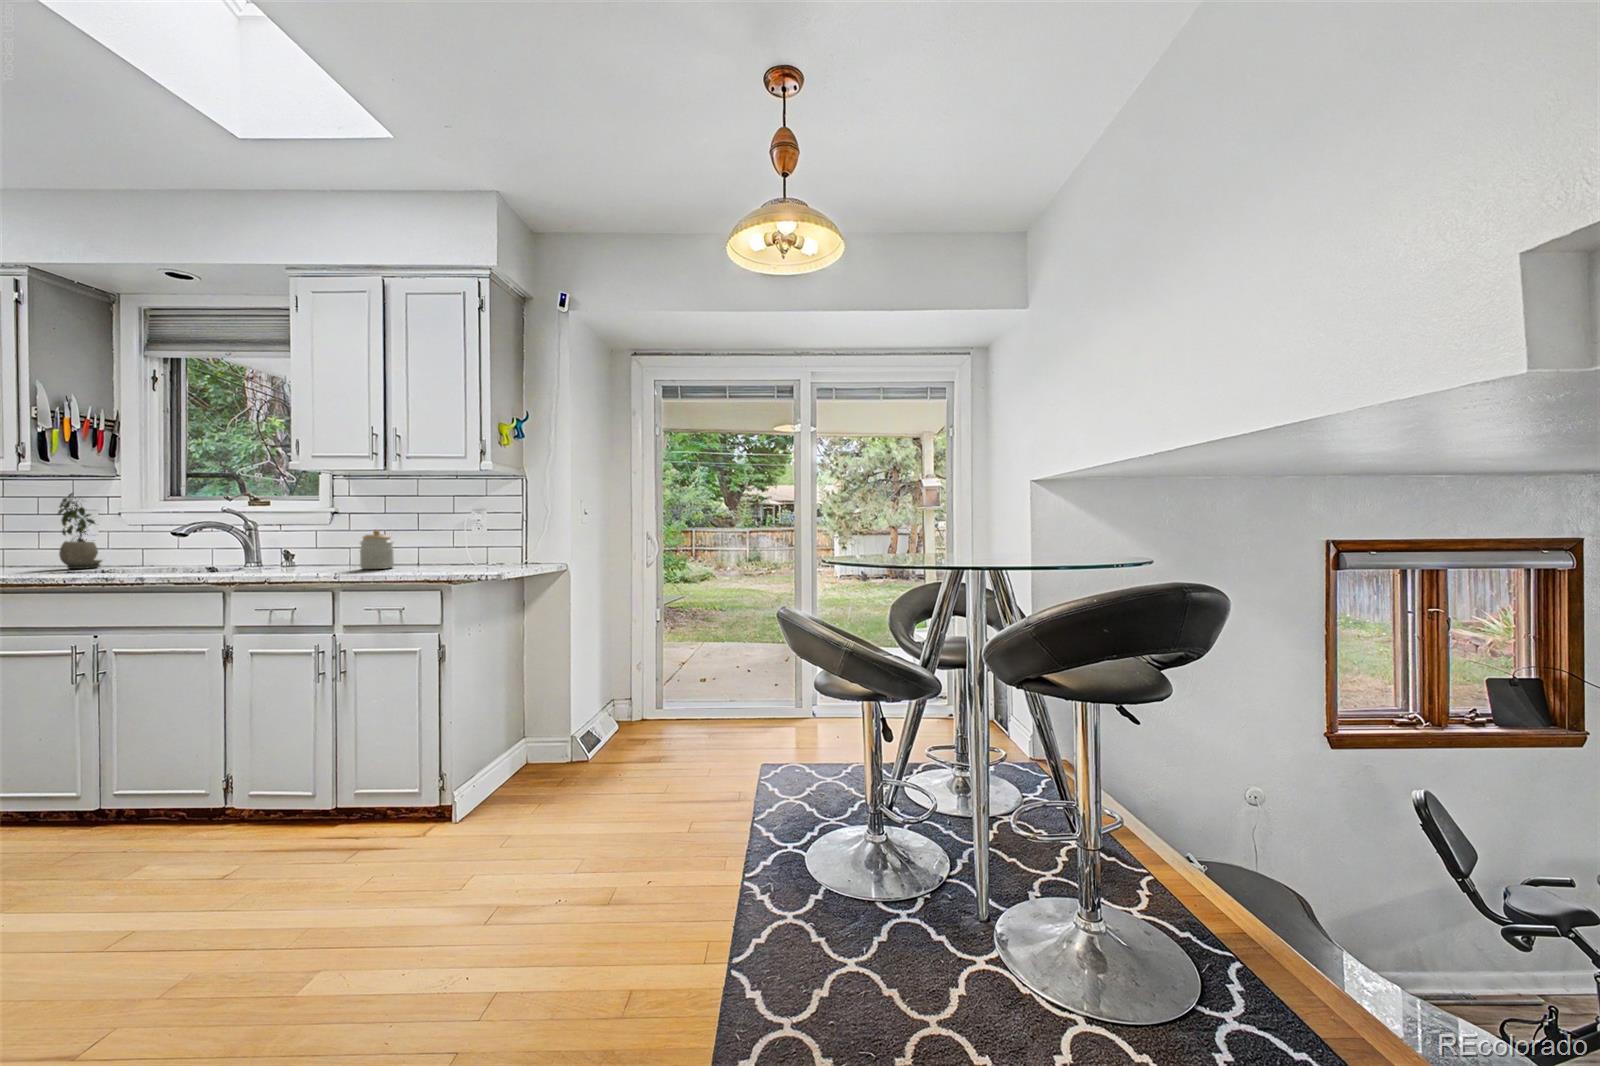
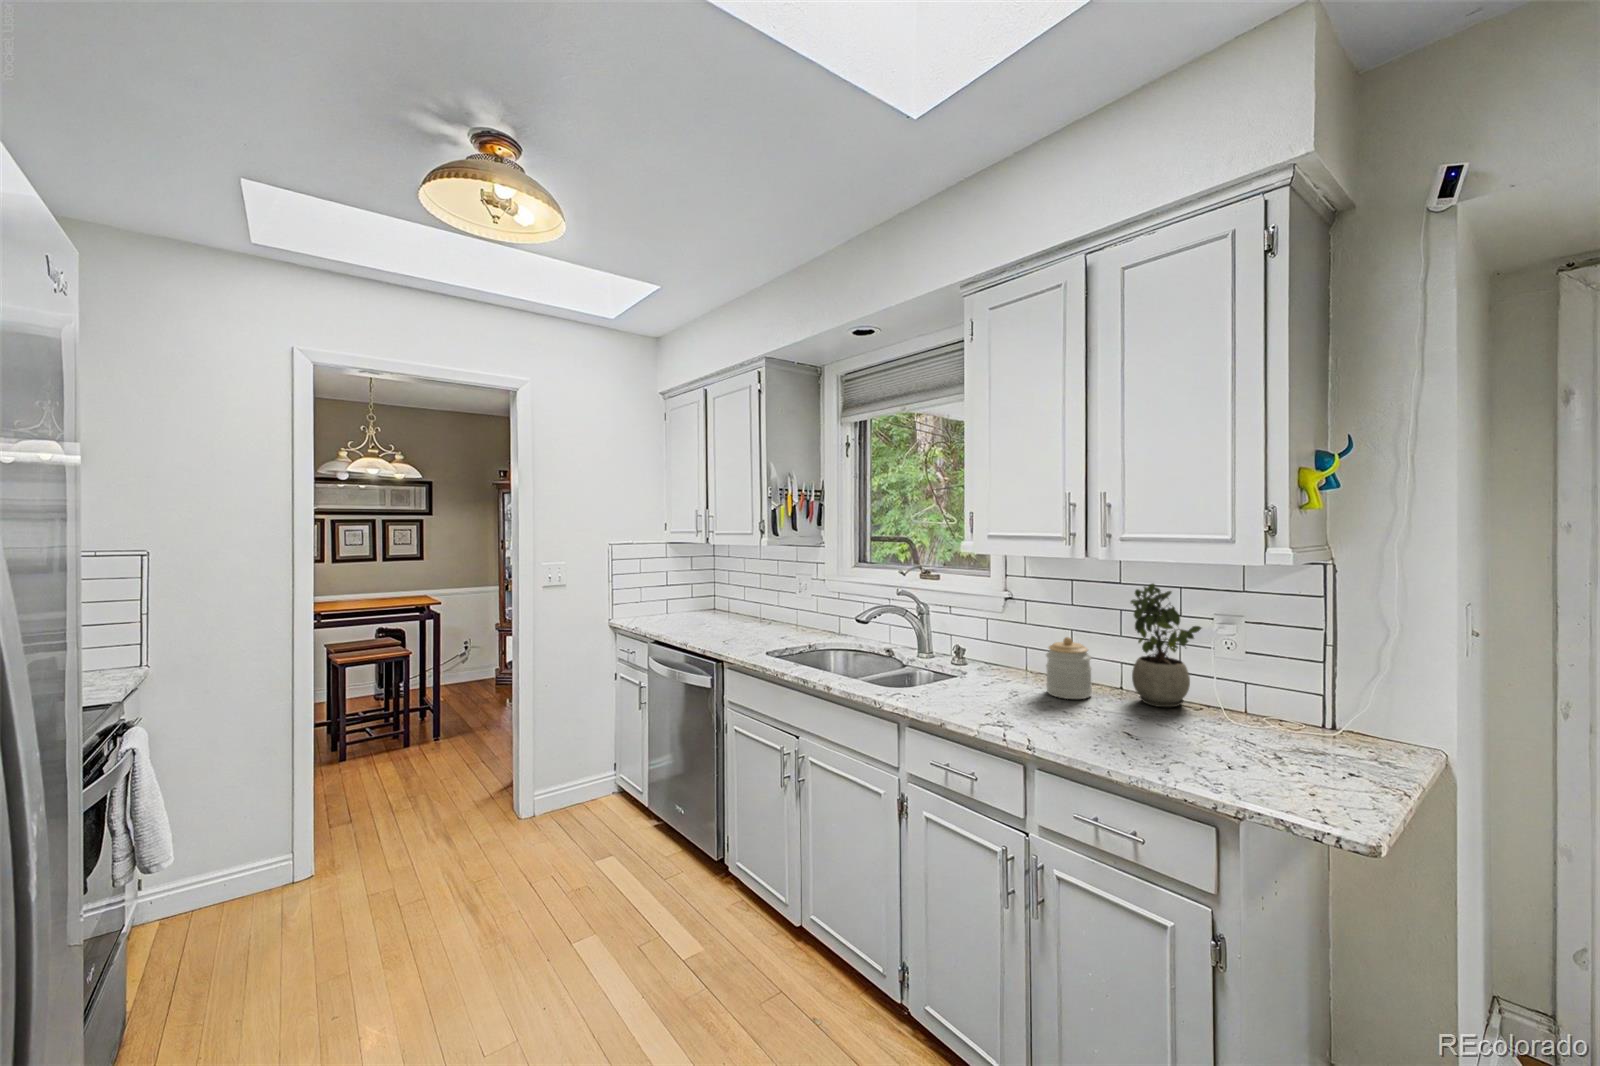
potted plant: present [58,493,102,569] -> present [1131,584,1201,707]

